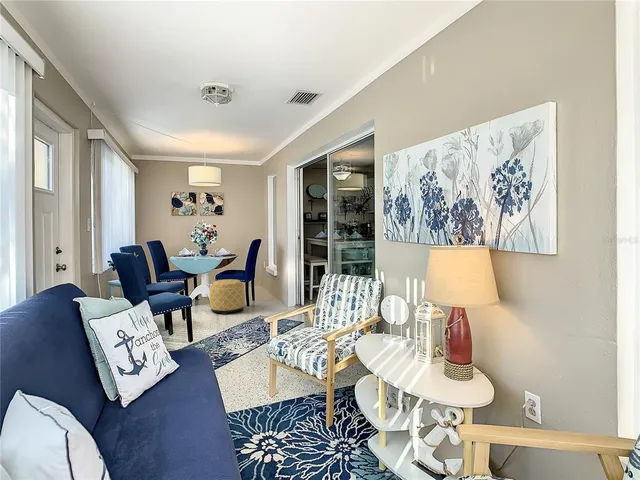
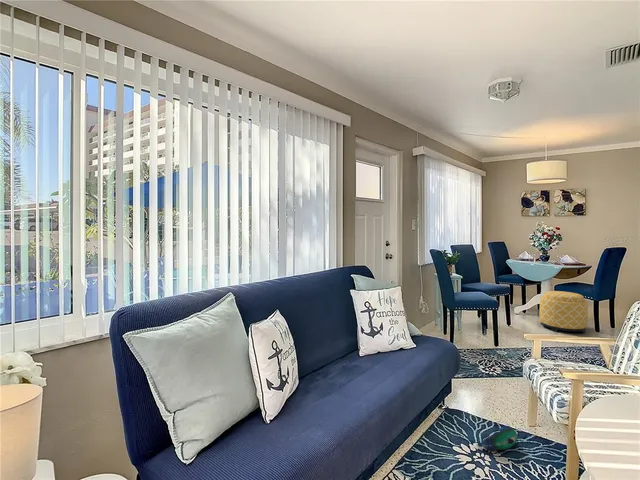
plush toy: none [257,405,283,437] -> present [477,426,517,451]

